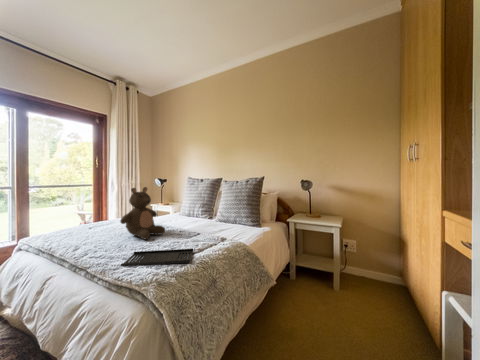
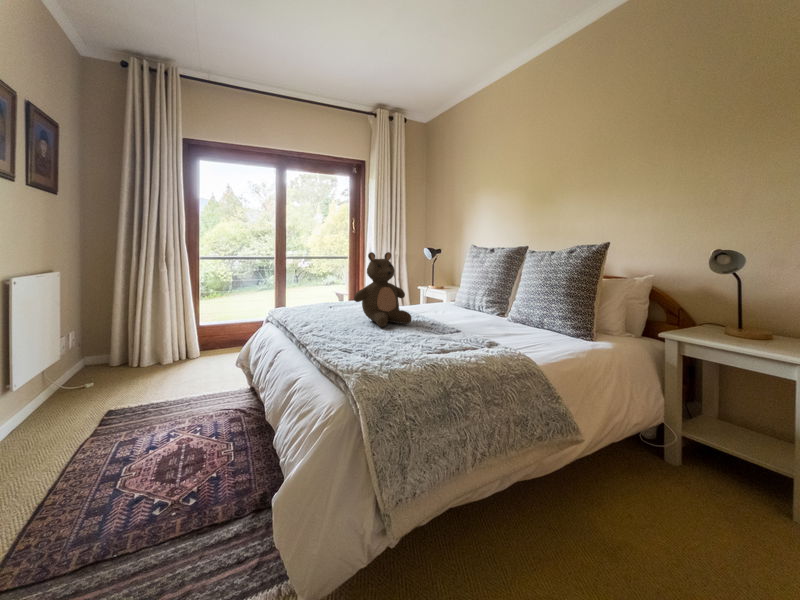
tray: present [121,249,193,266] -> none [337,338,433,361]

